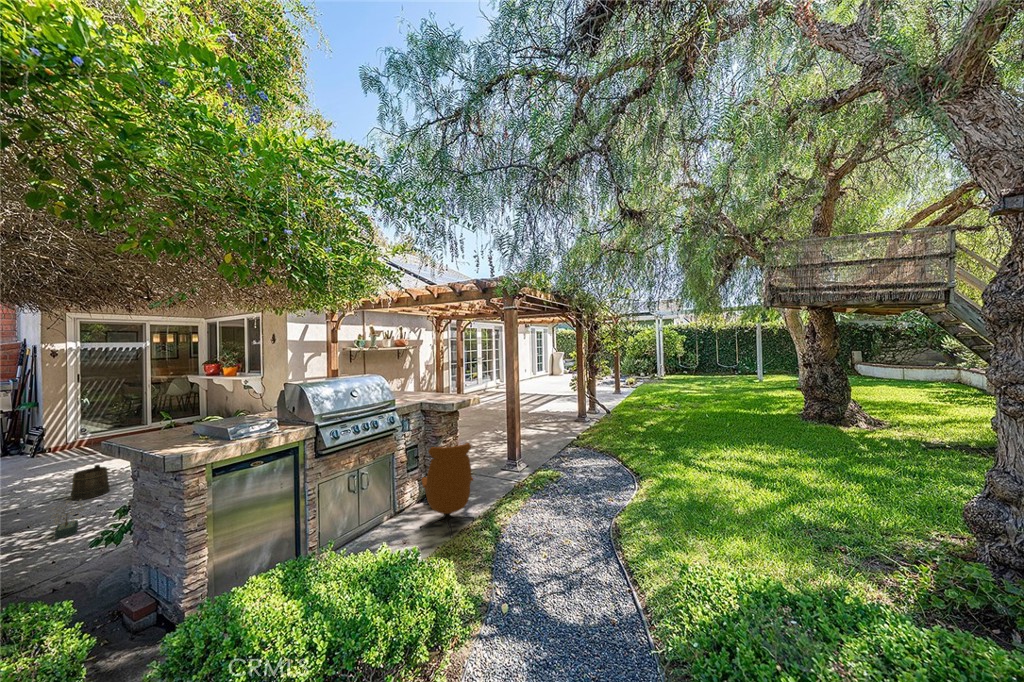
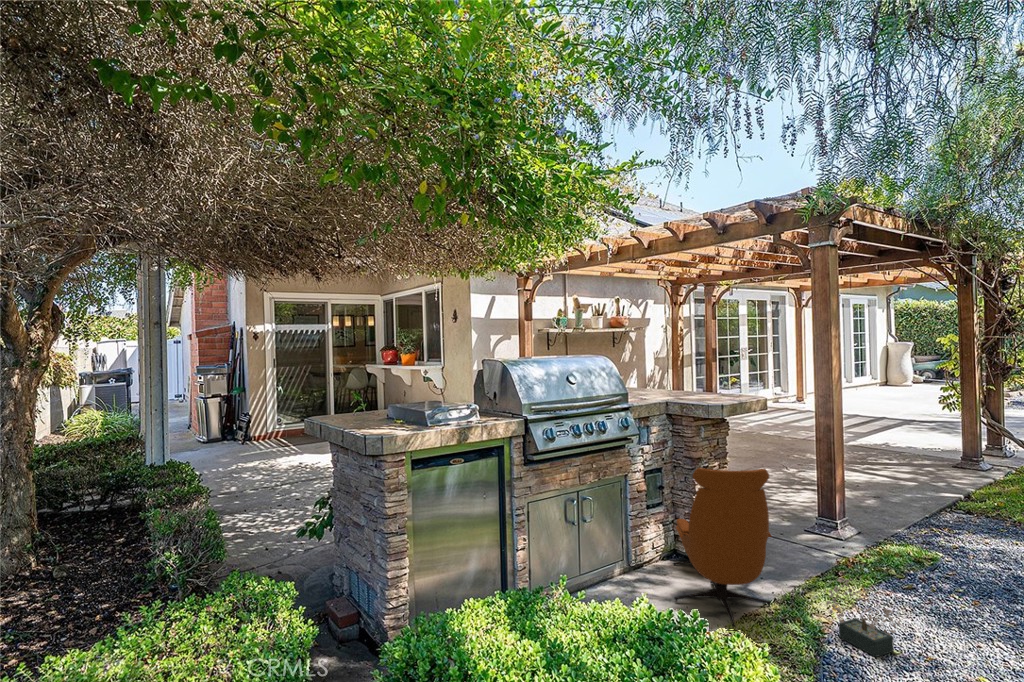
bucket: present [71,465,110,500] -> none [274,454,304,491]
decorative plant: present [51,499,84,539] -> present [825,578,902,657]

